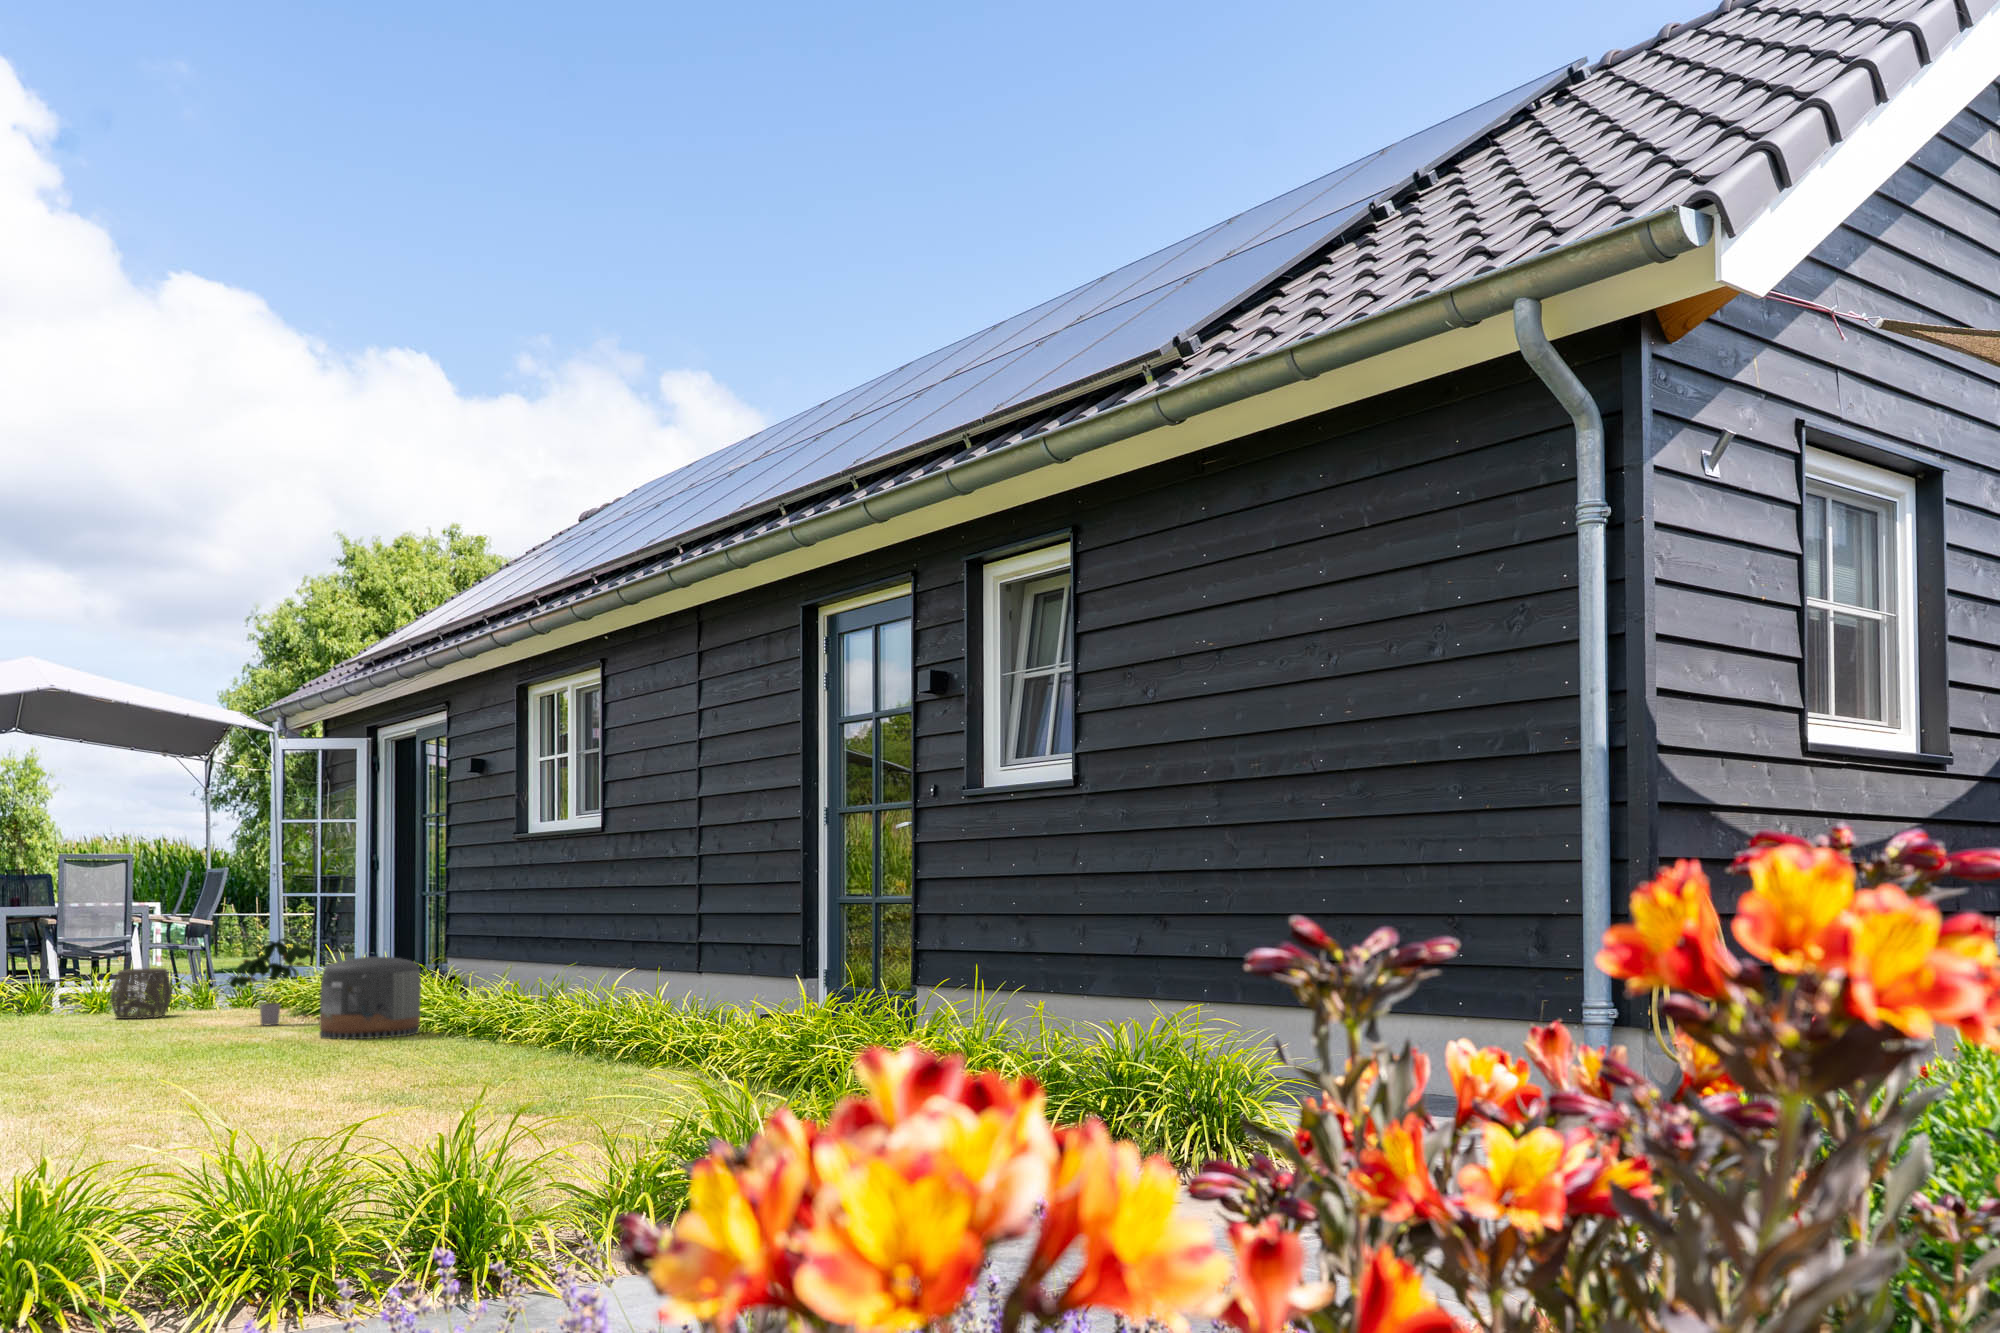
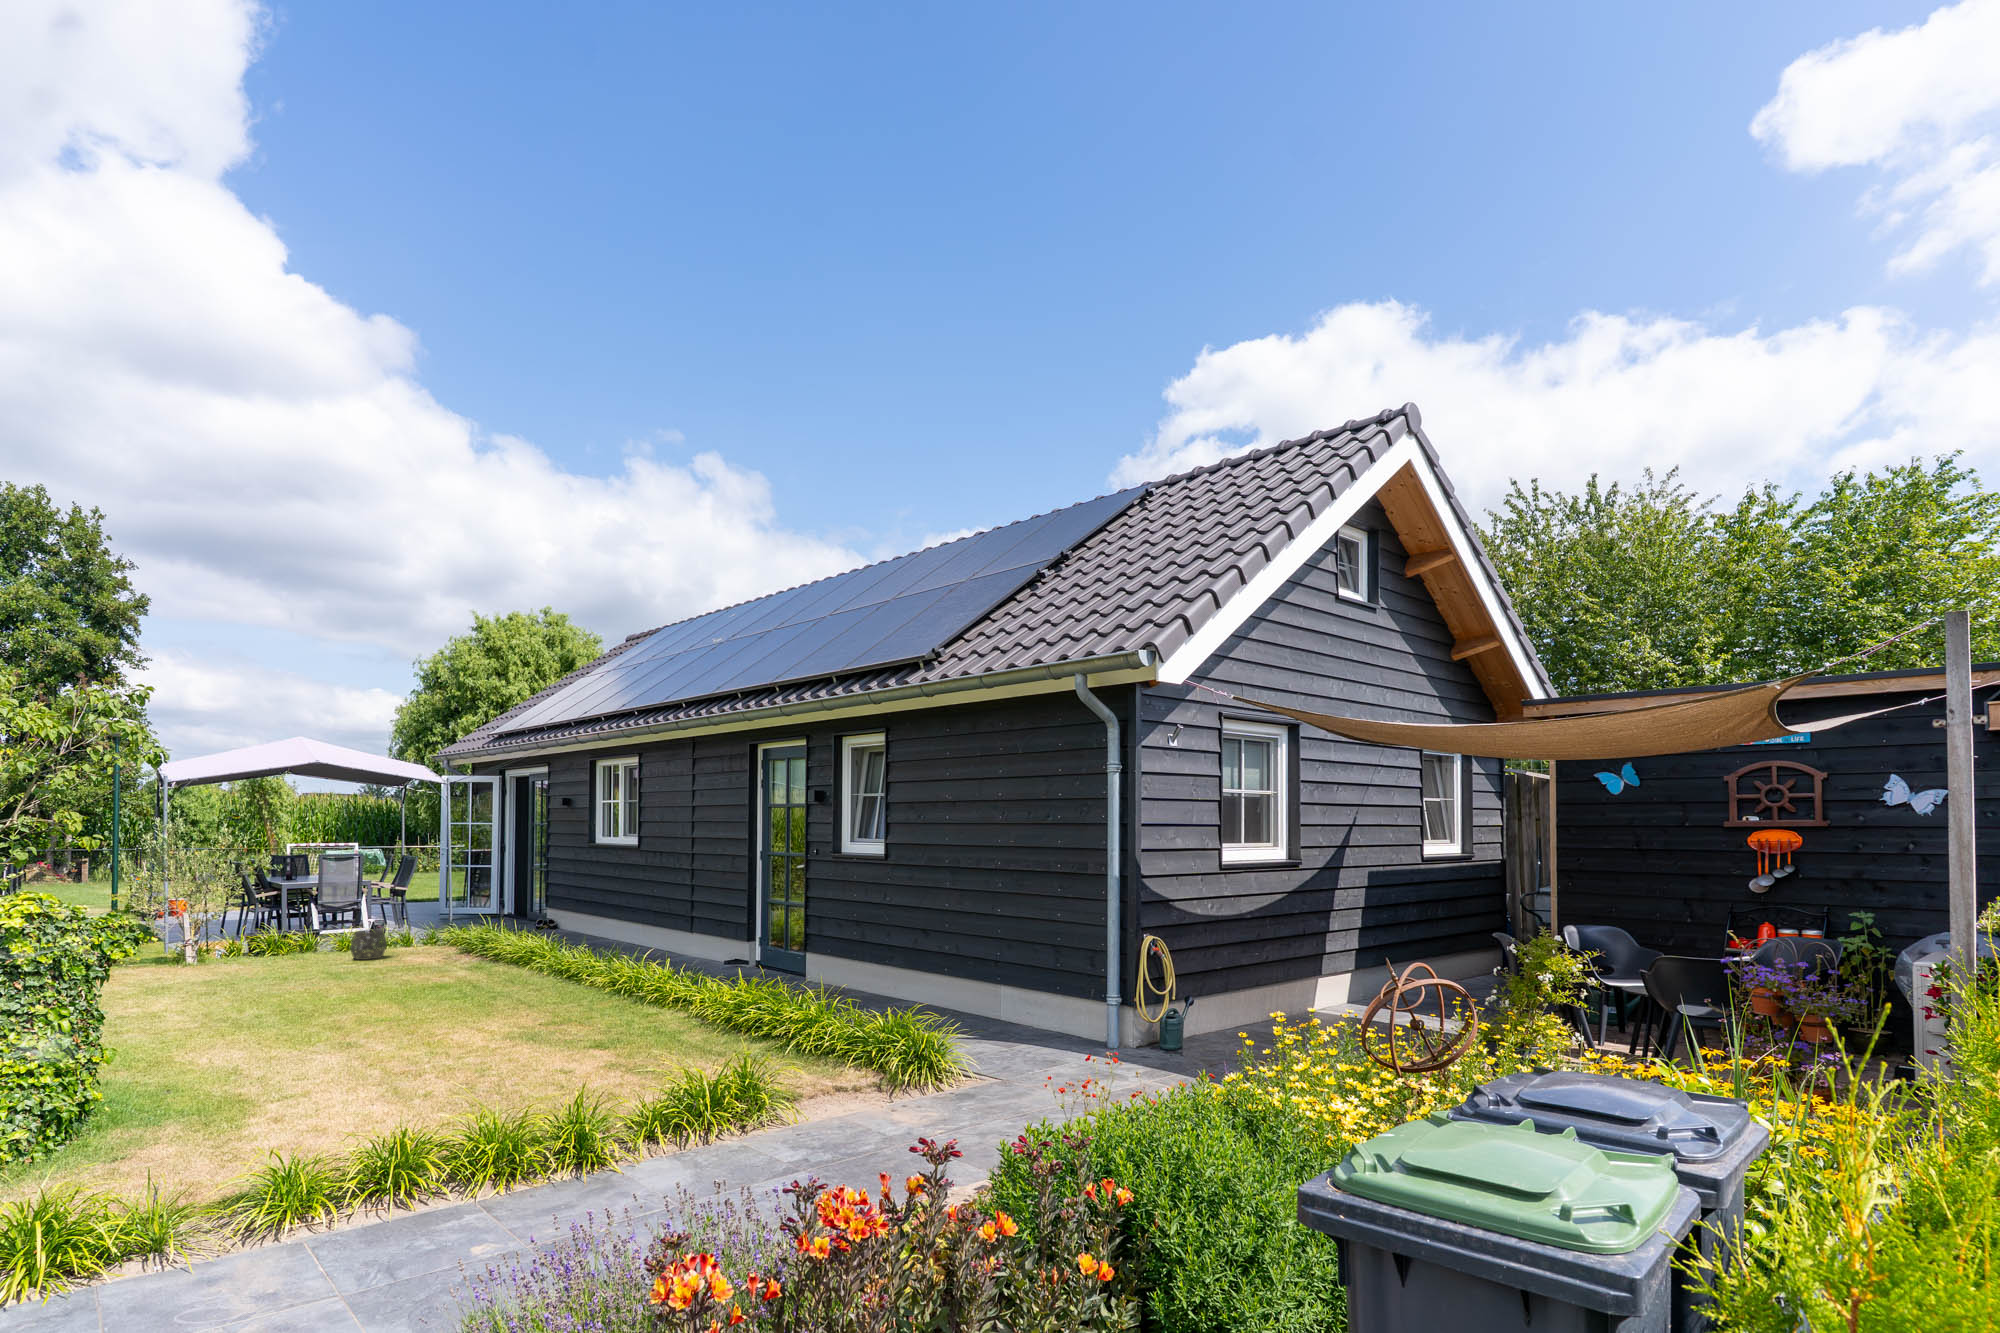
potted plant: present [230,938,313,1026] -> none [422,918,473,967]
pouf: present [320,957,421,1039] -> none [478,934,536,982]

